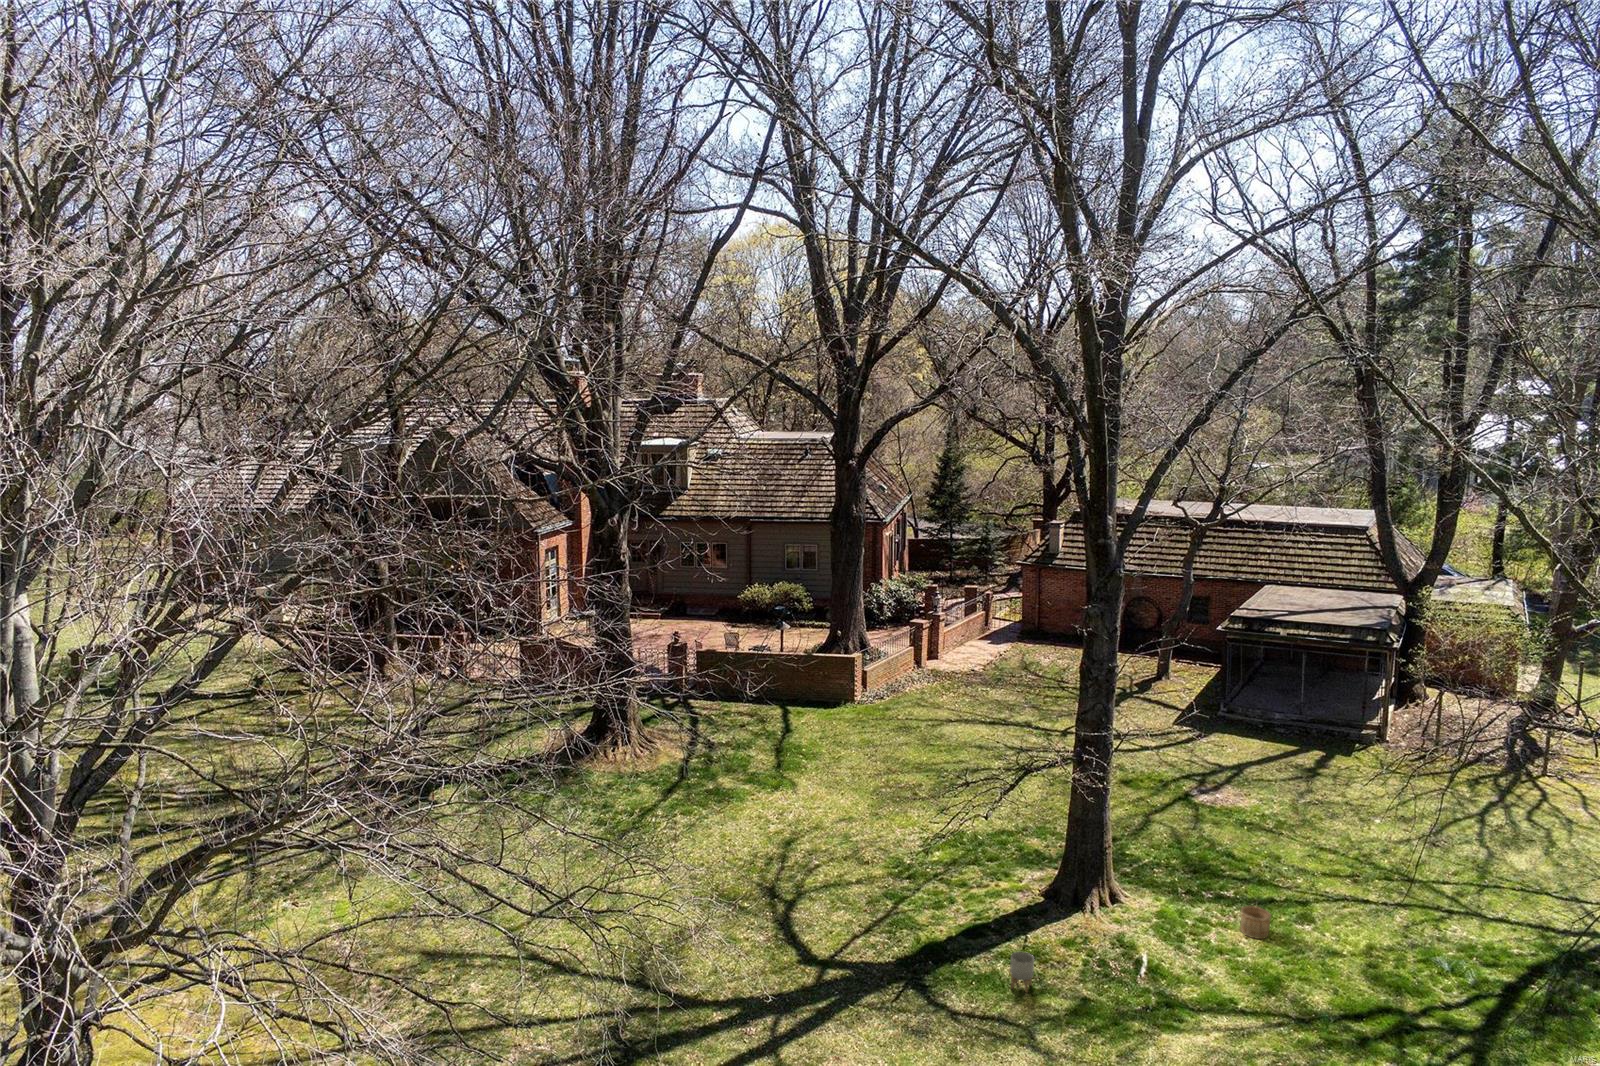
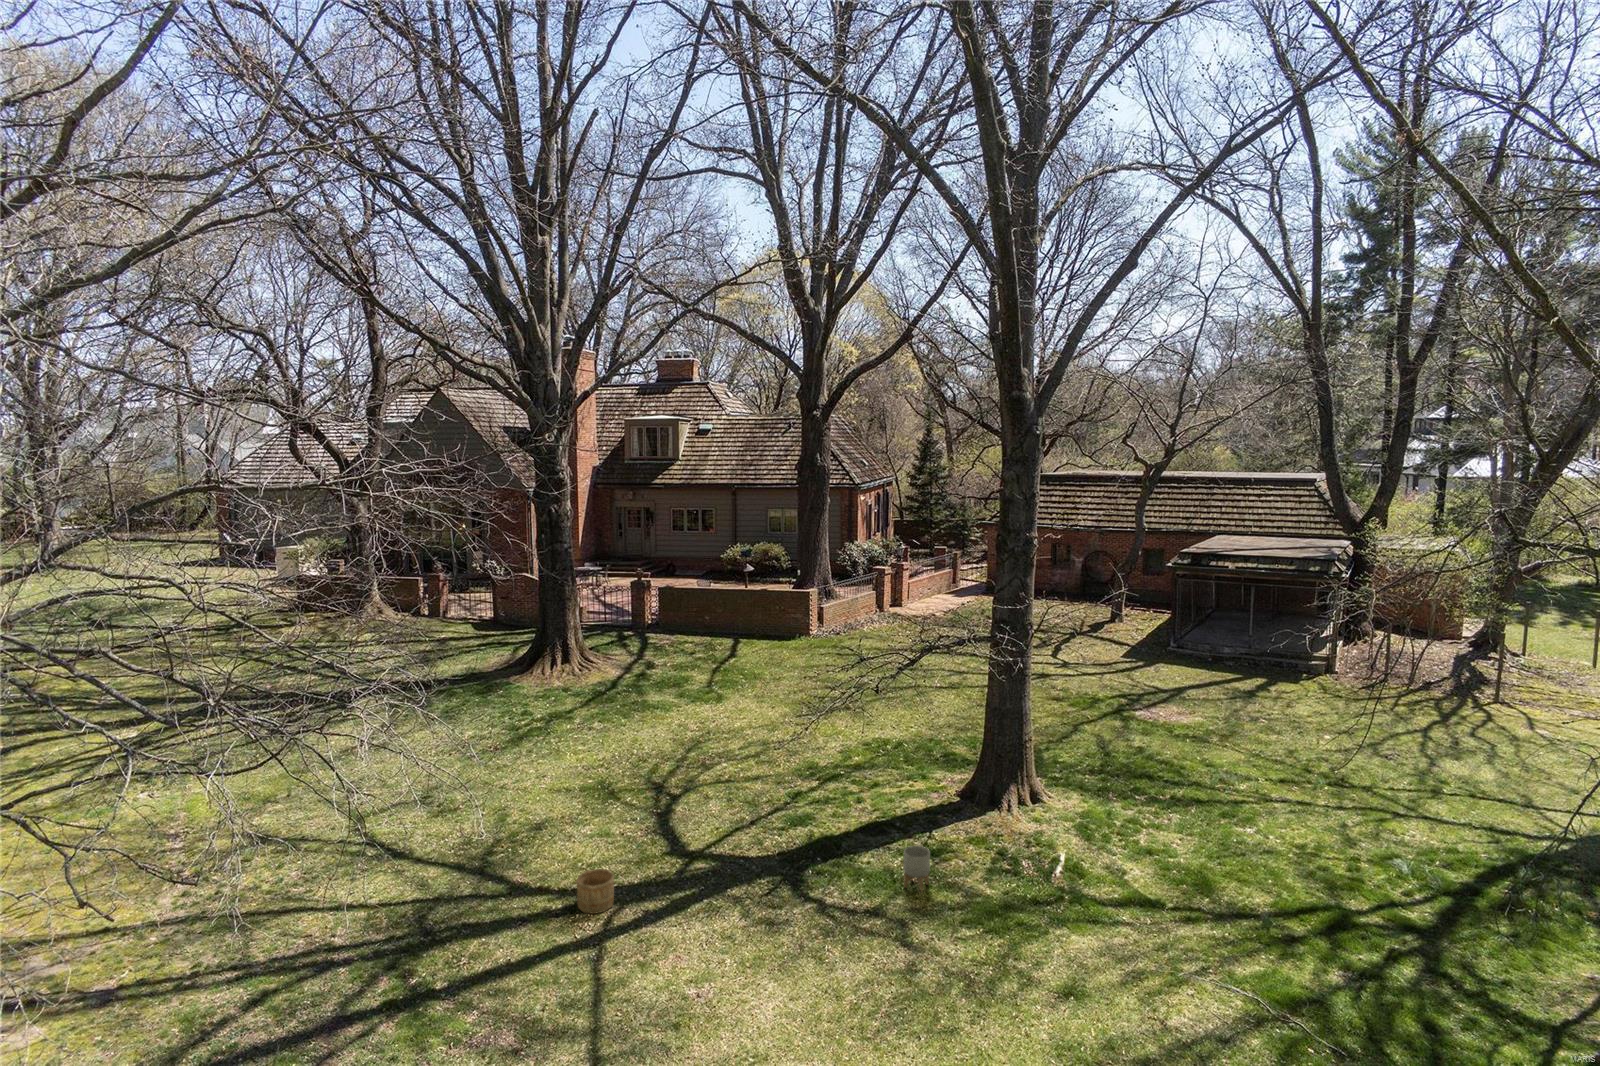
wooden bucket: present [1240,906,1271,939] -> present [576,869,614,914]

